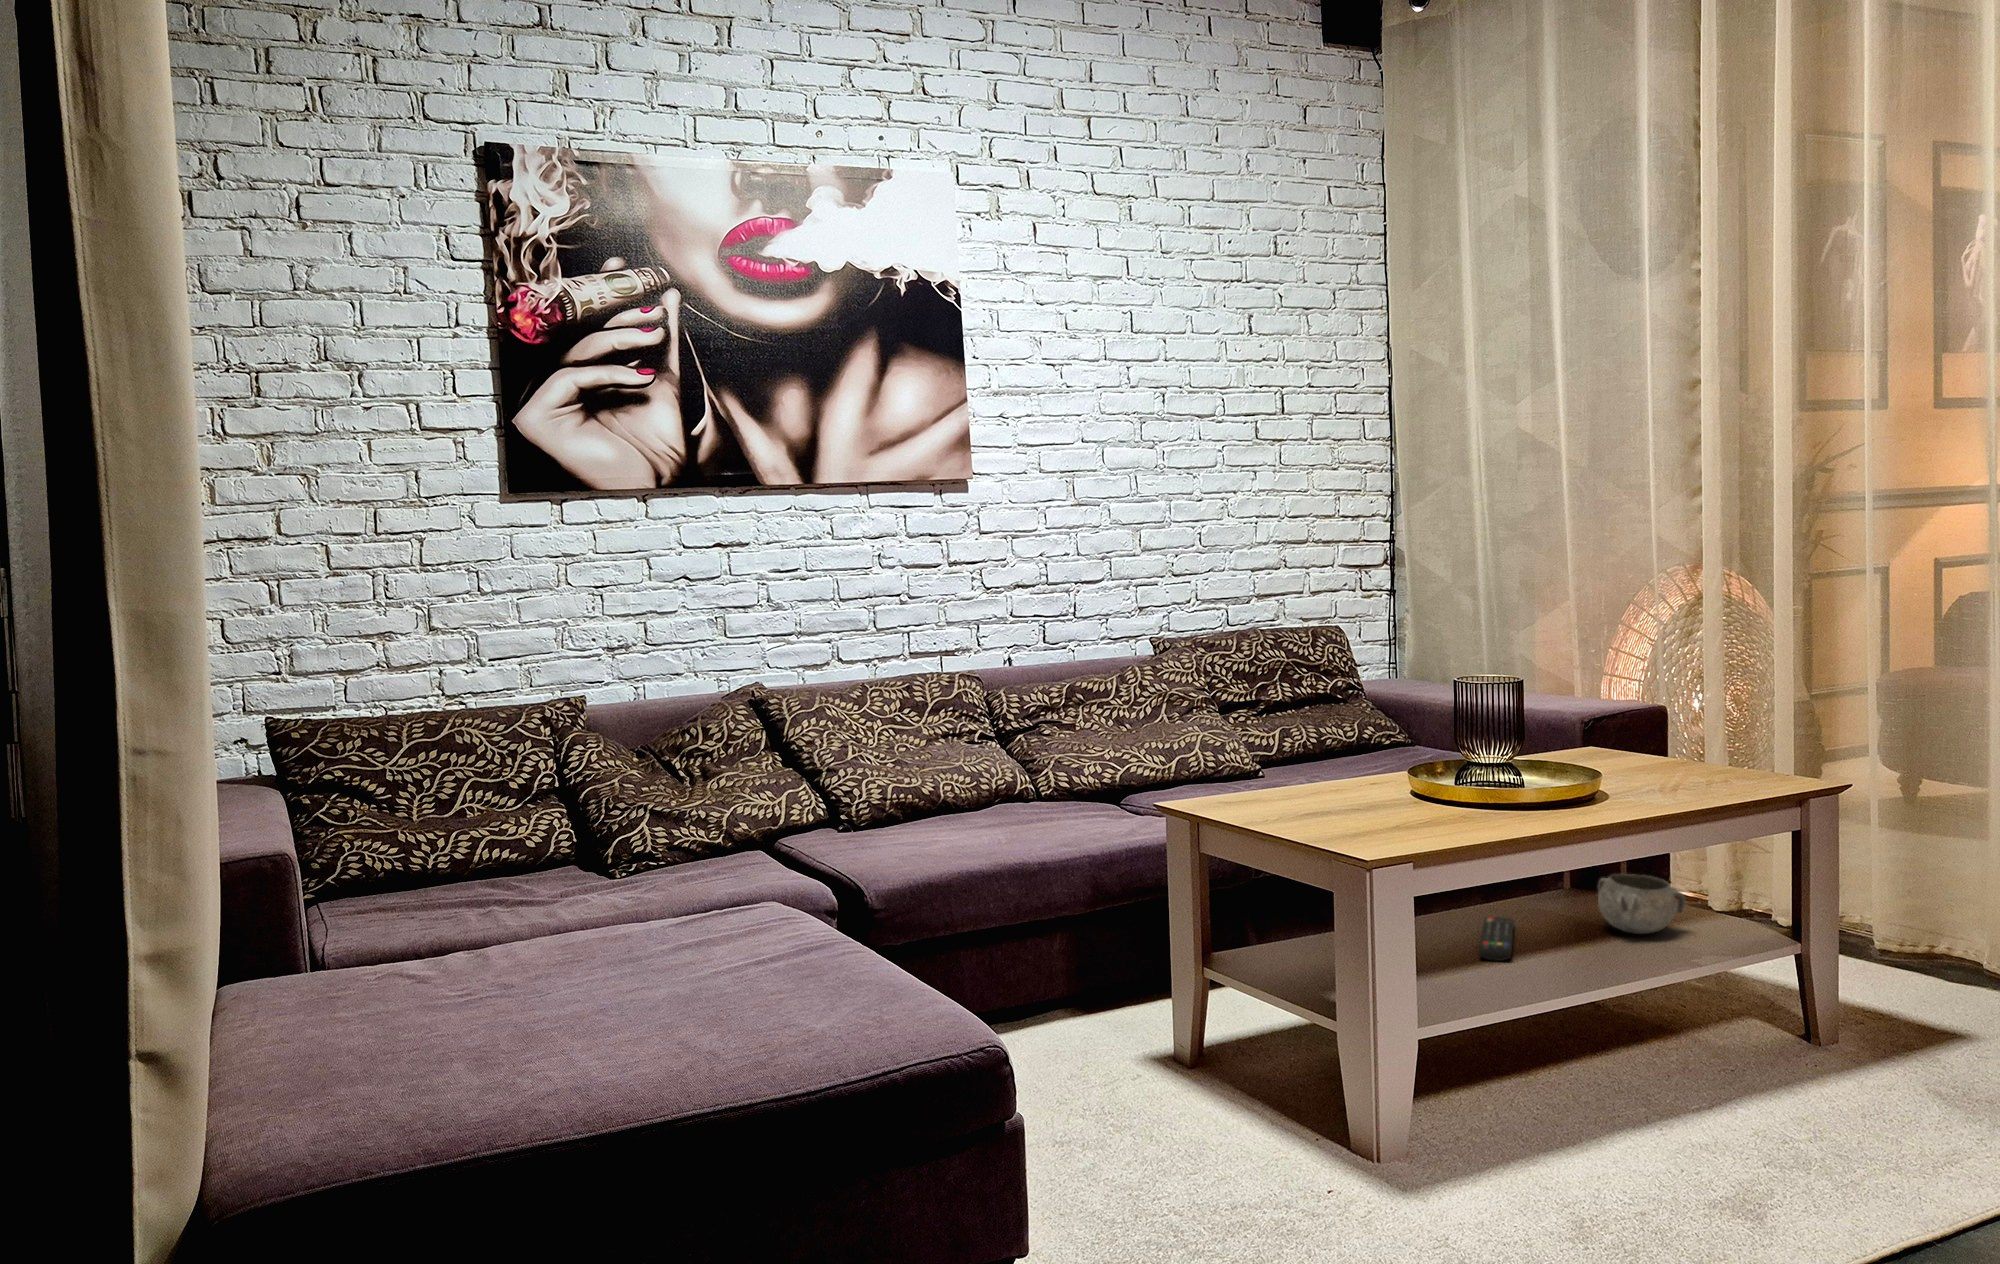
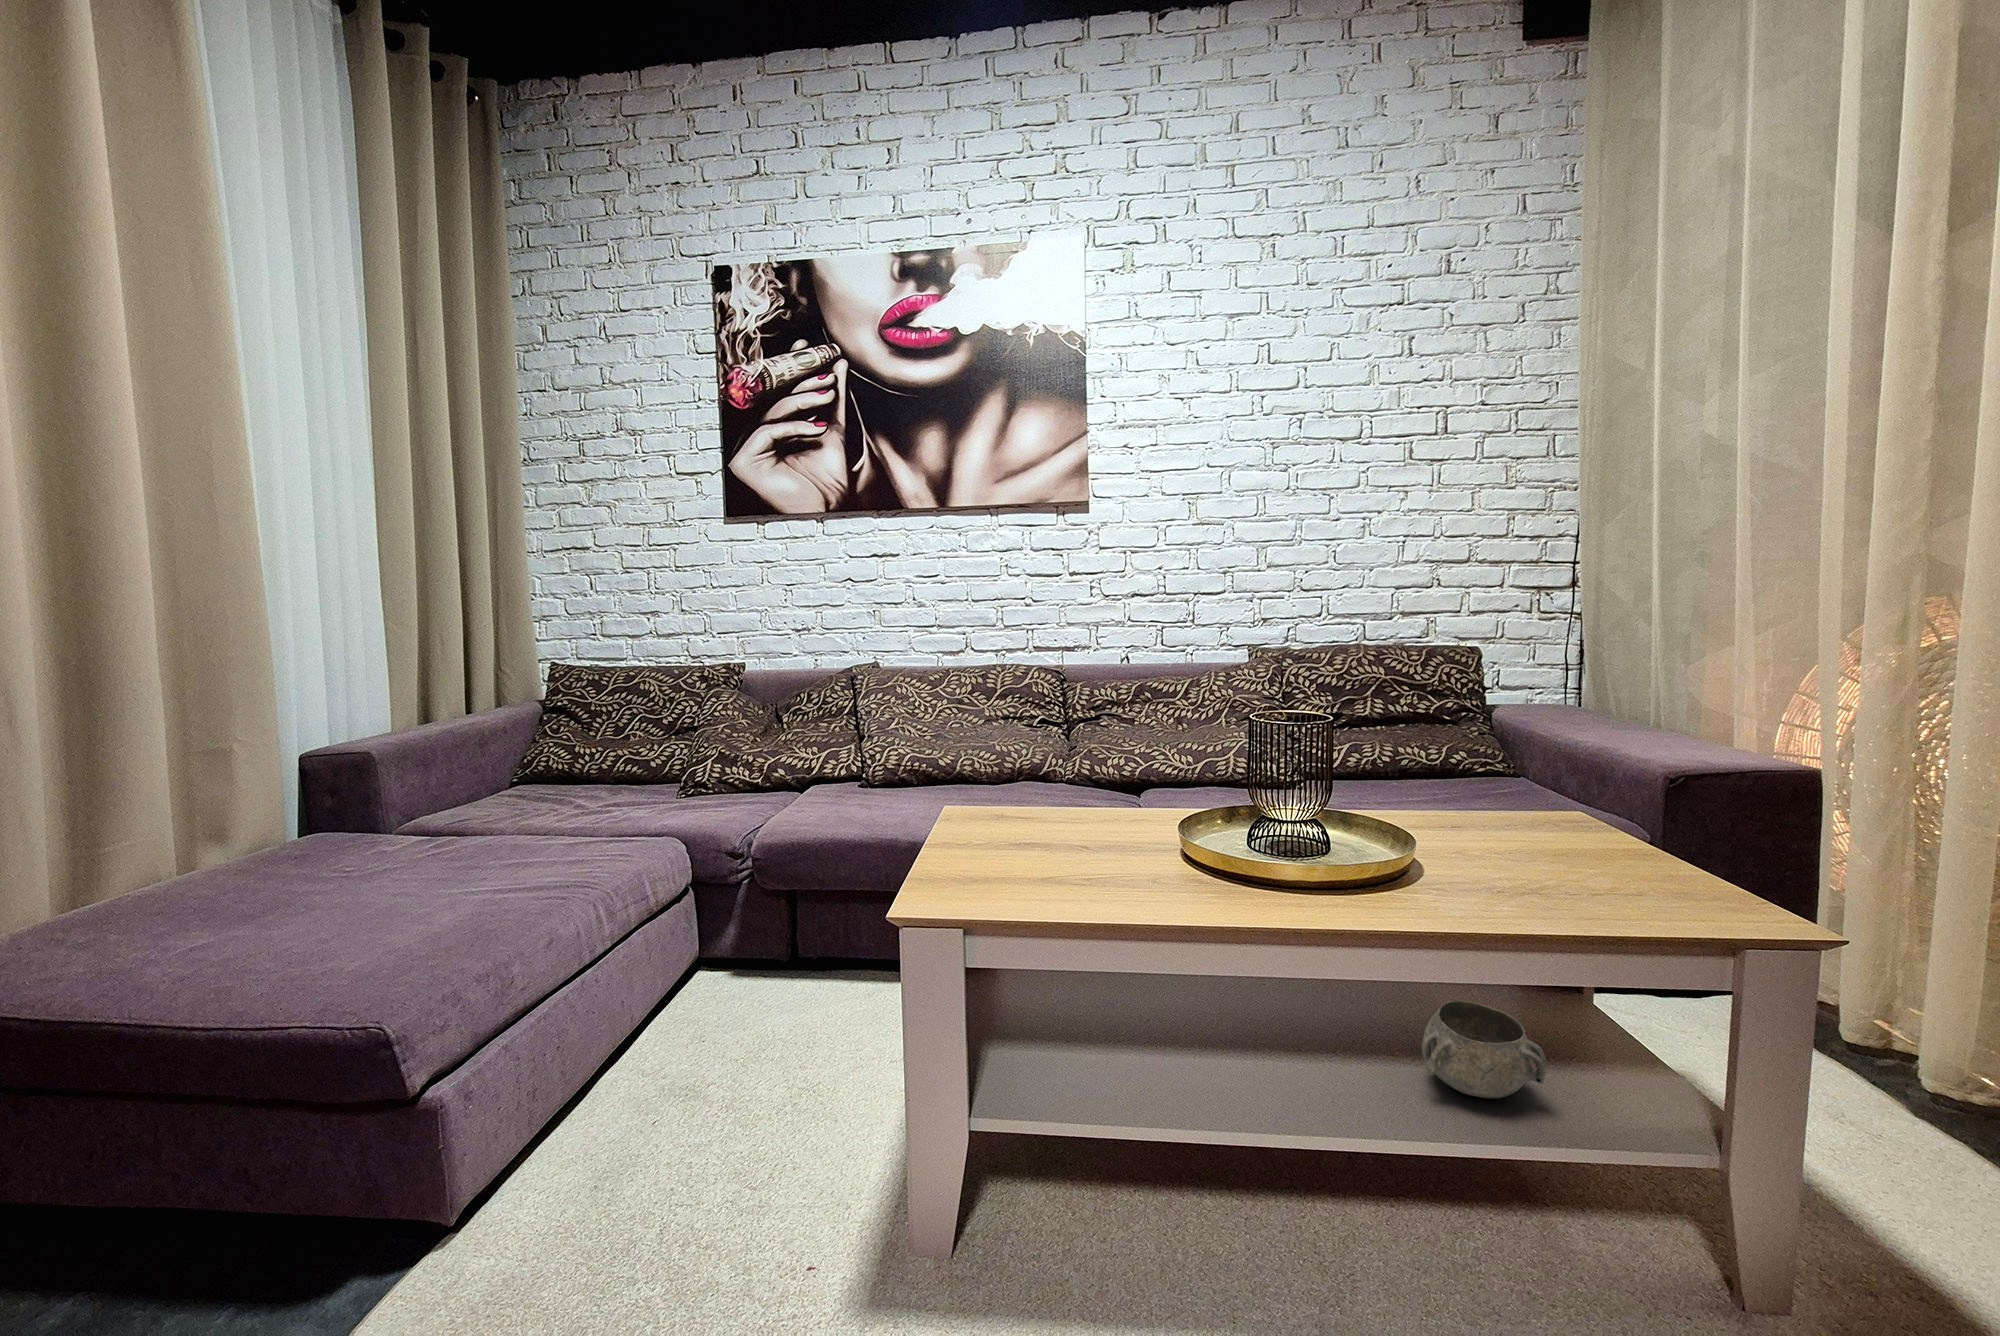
remote control: present [1479,917,1514,961] -> none [1200,1007,1330,1075]

